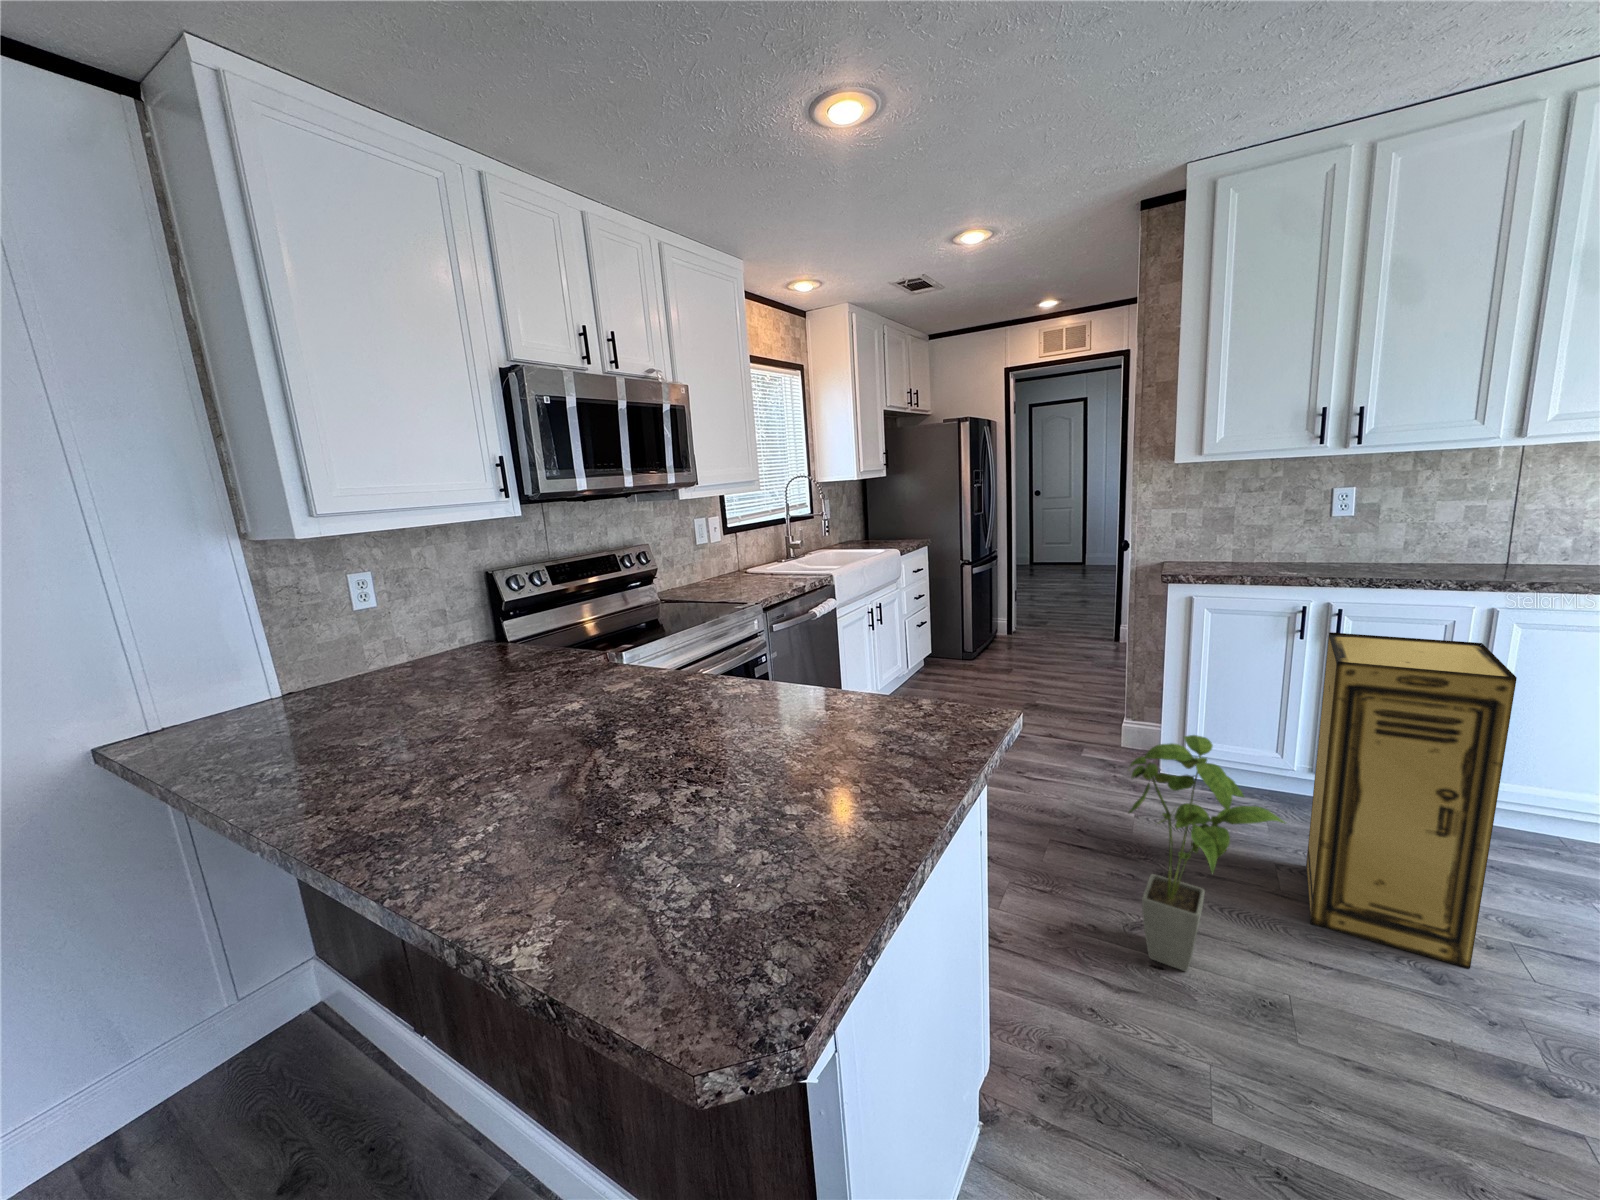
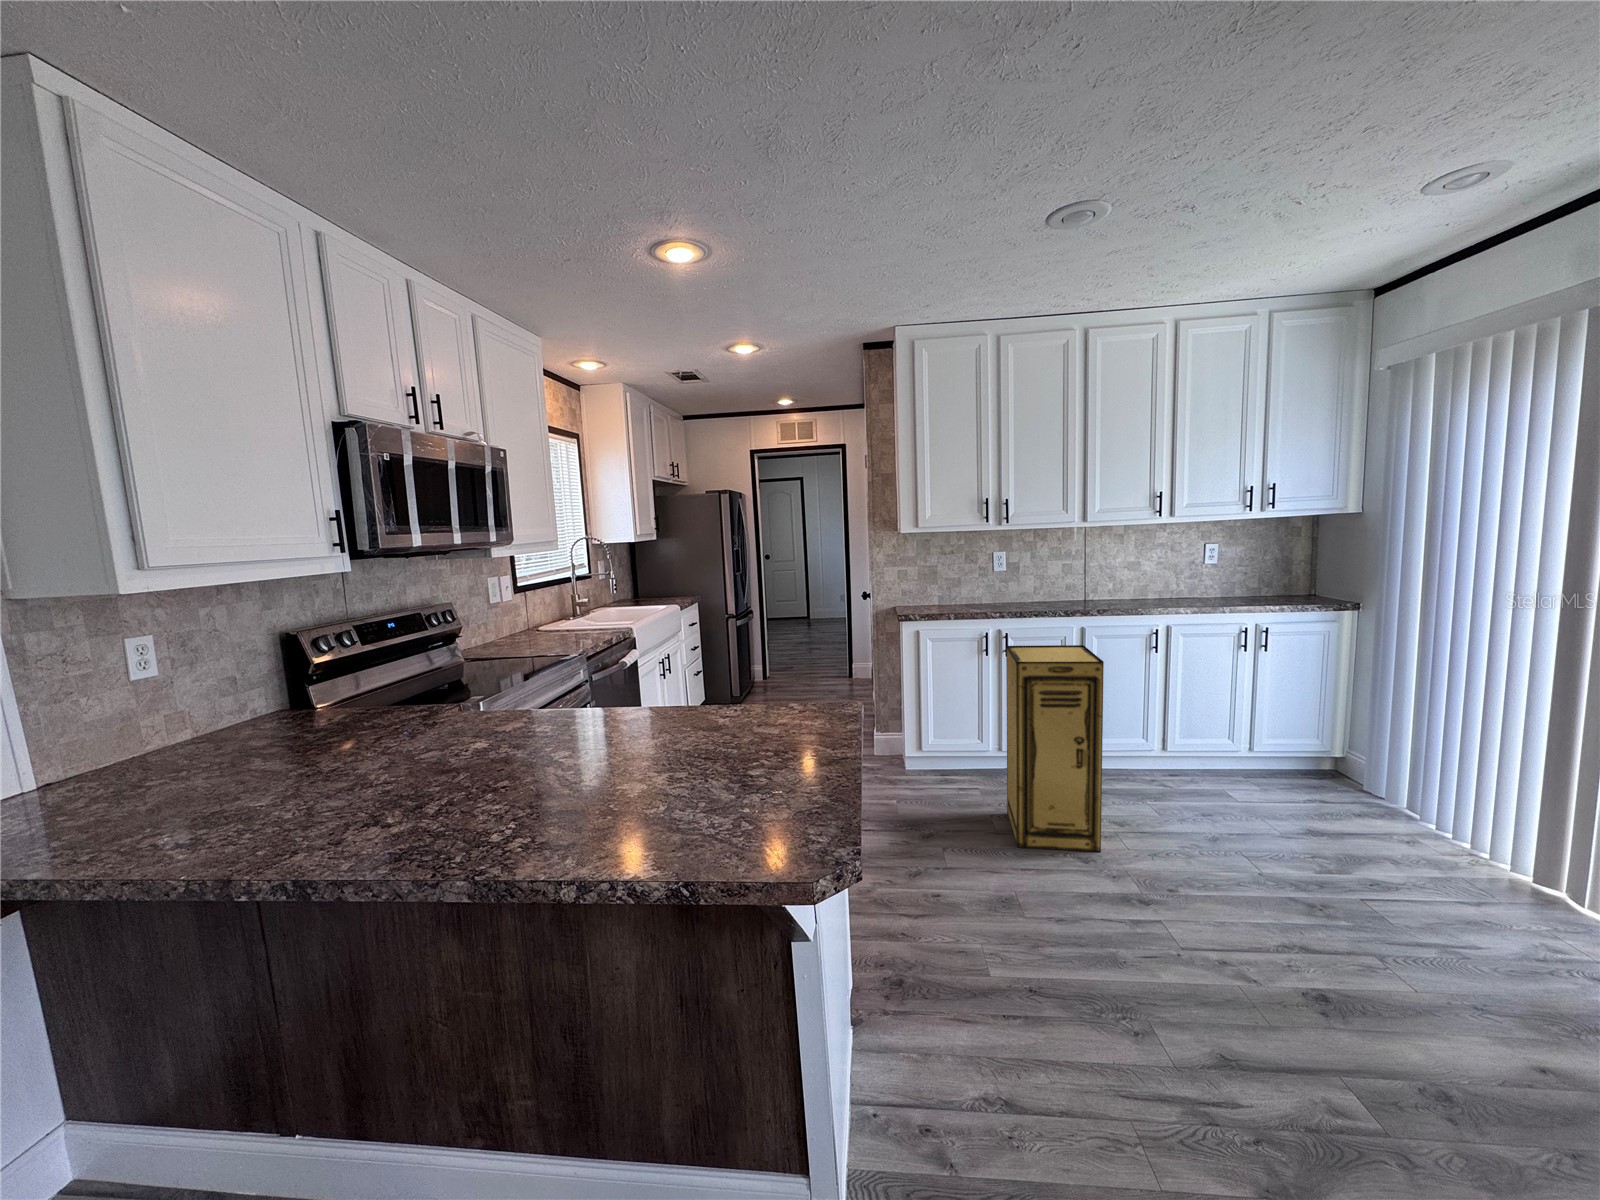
house plant: present [1129,735,1285,971] -> none [904,718,1003,895]

